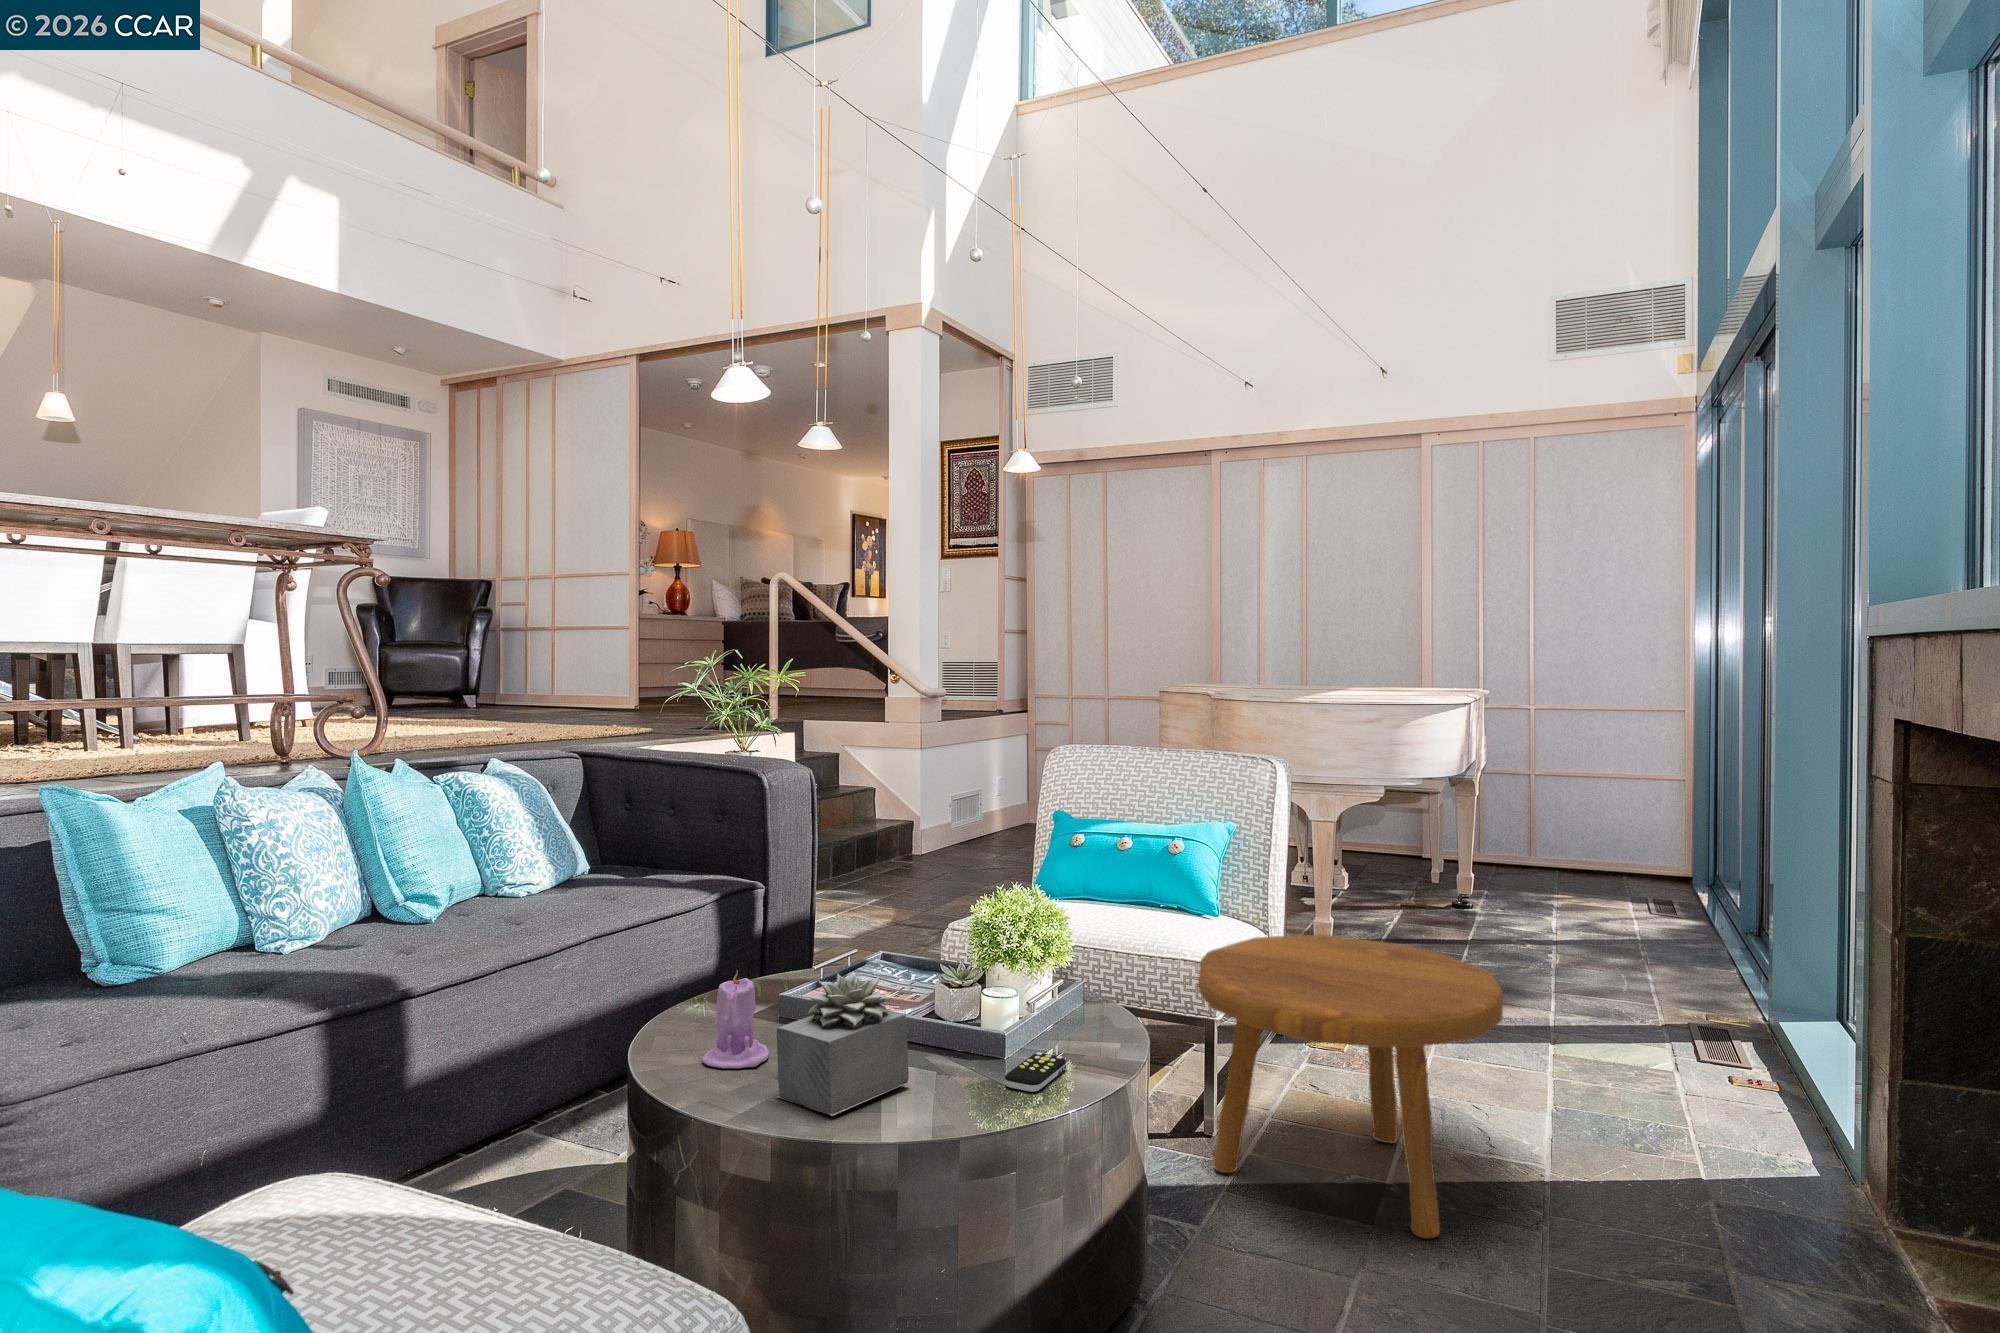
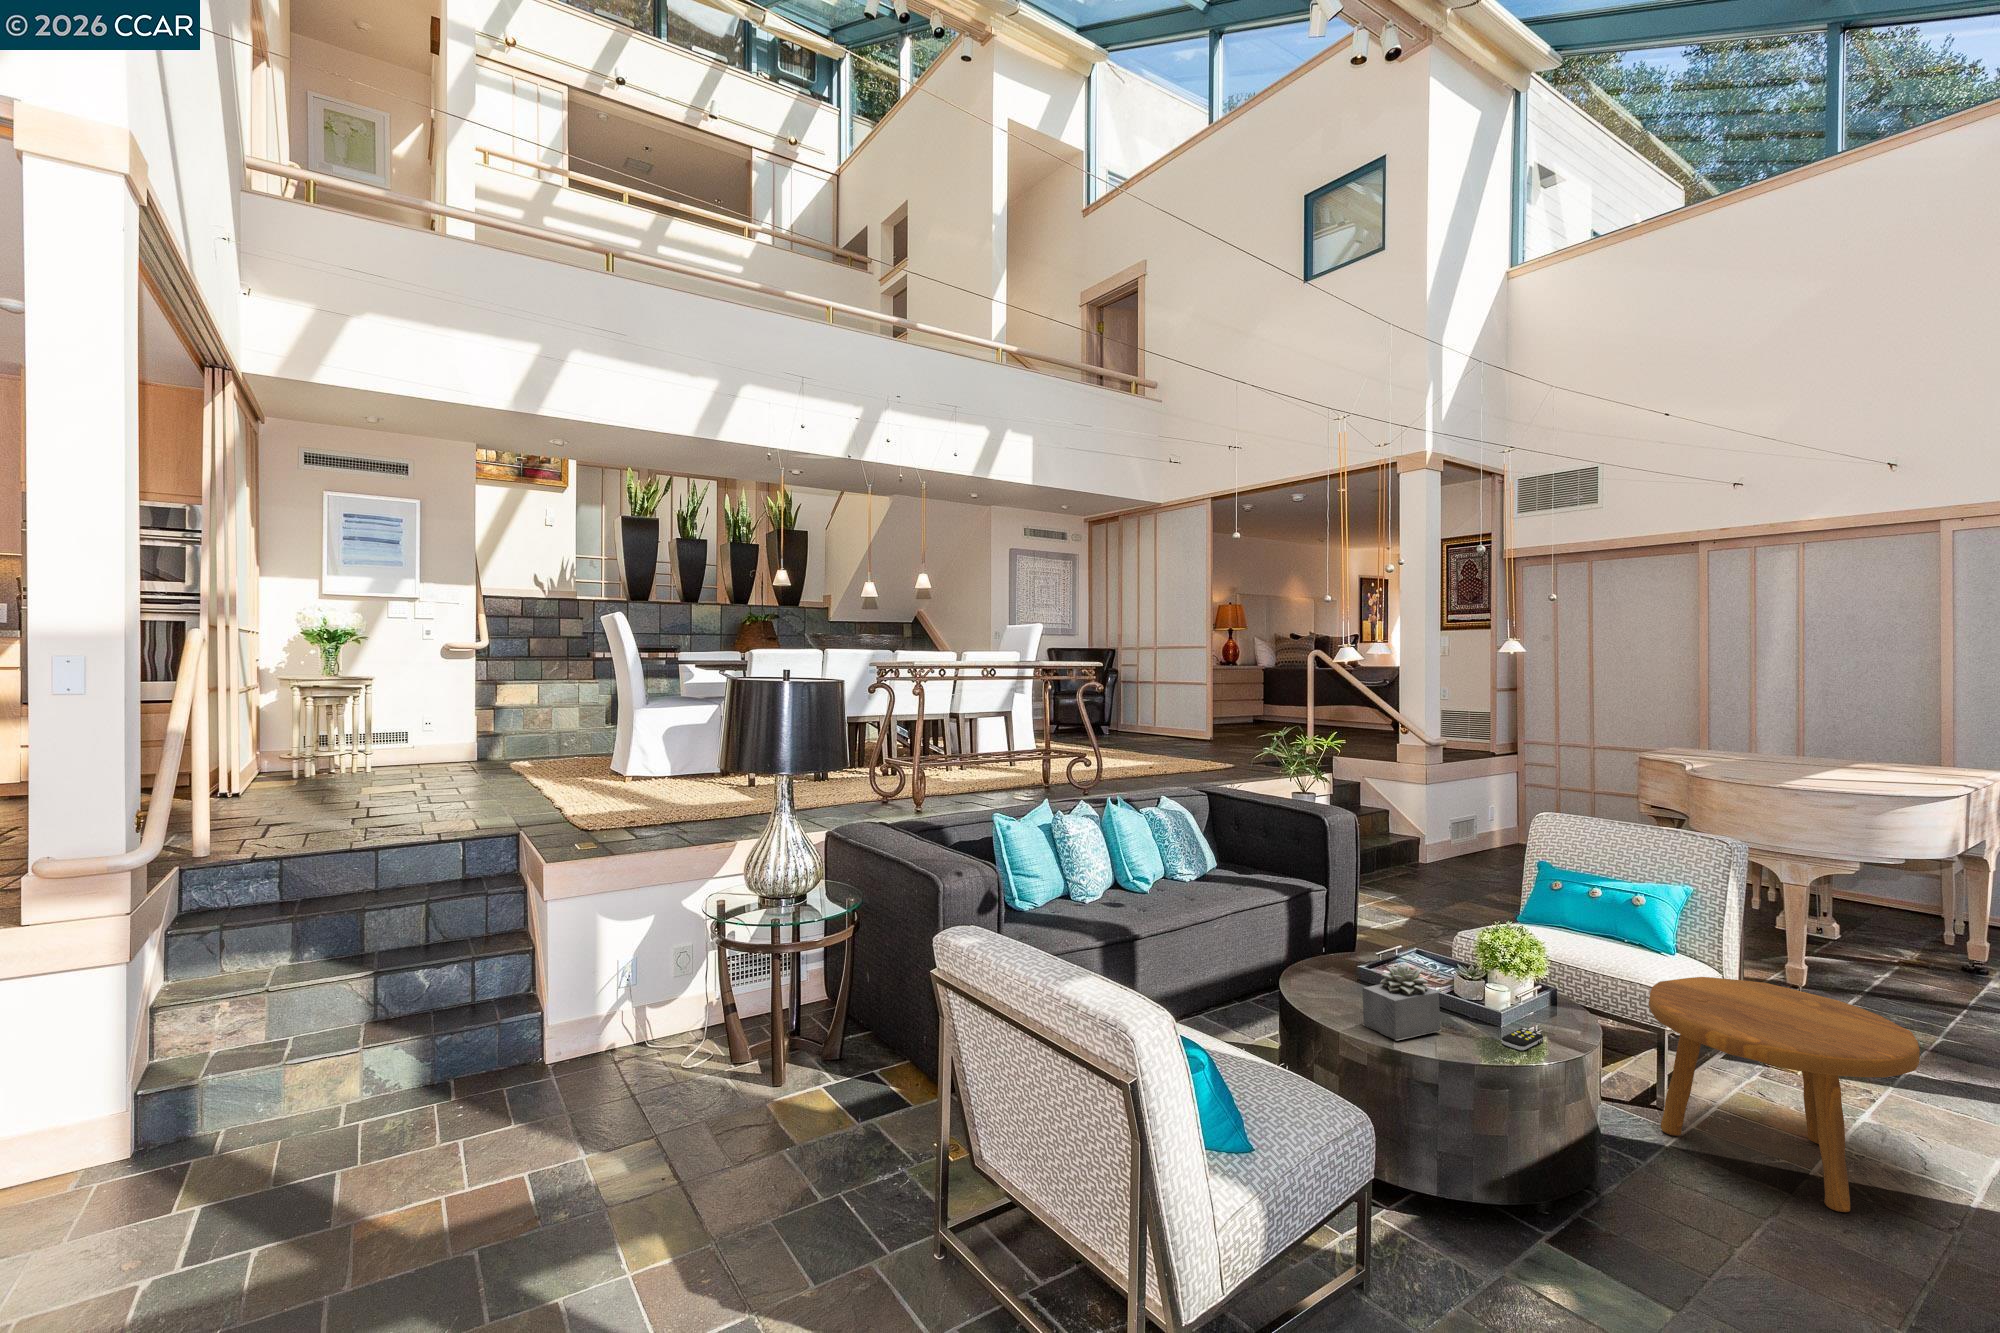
candle: present [702,971,769,1068] -> none [1315,951,1353,1006]

